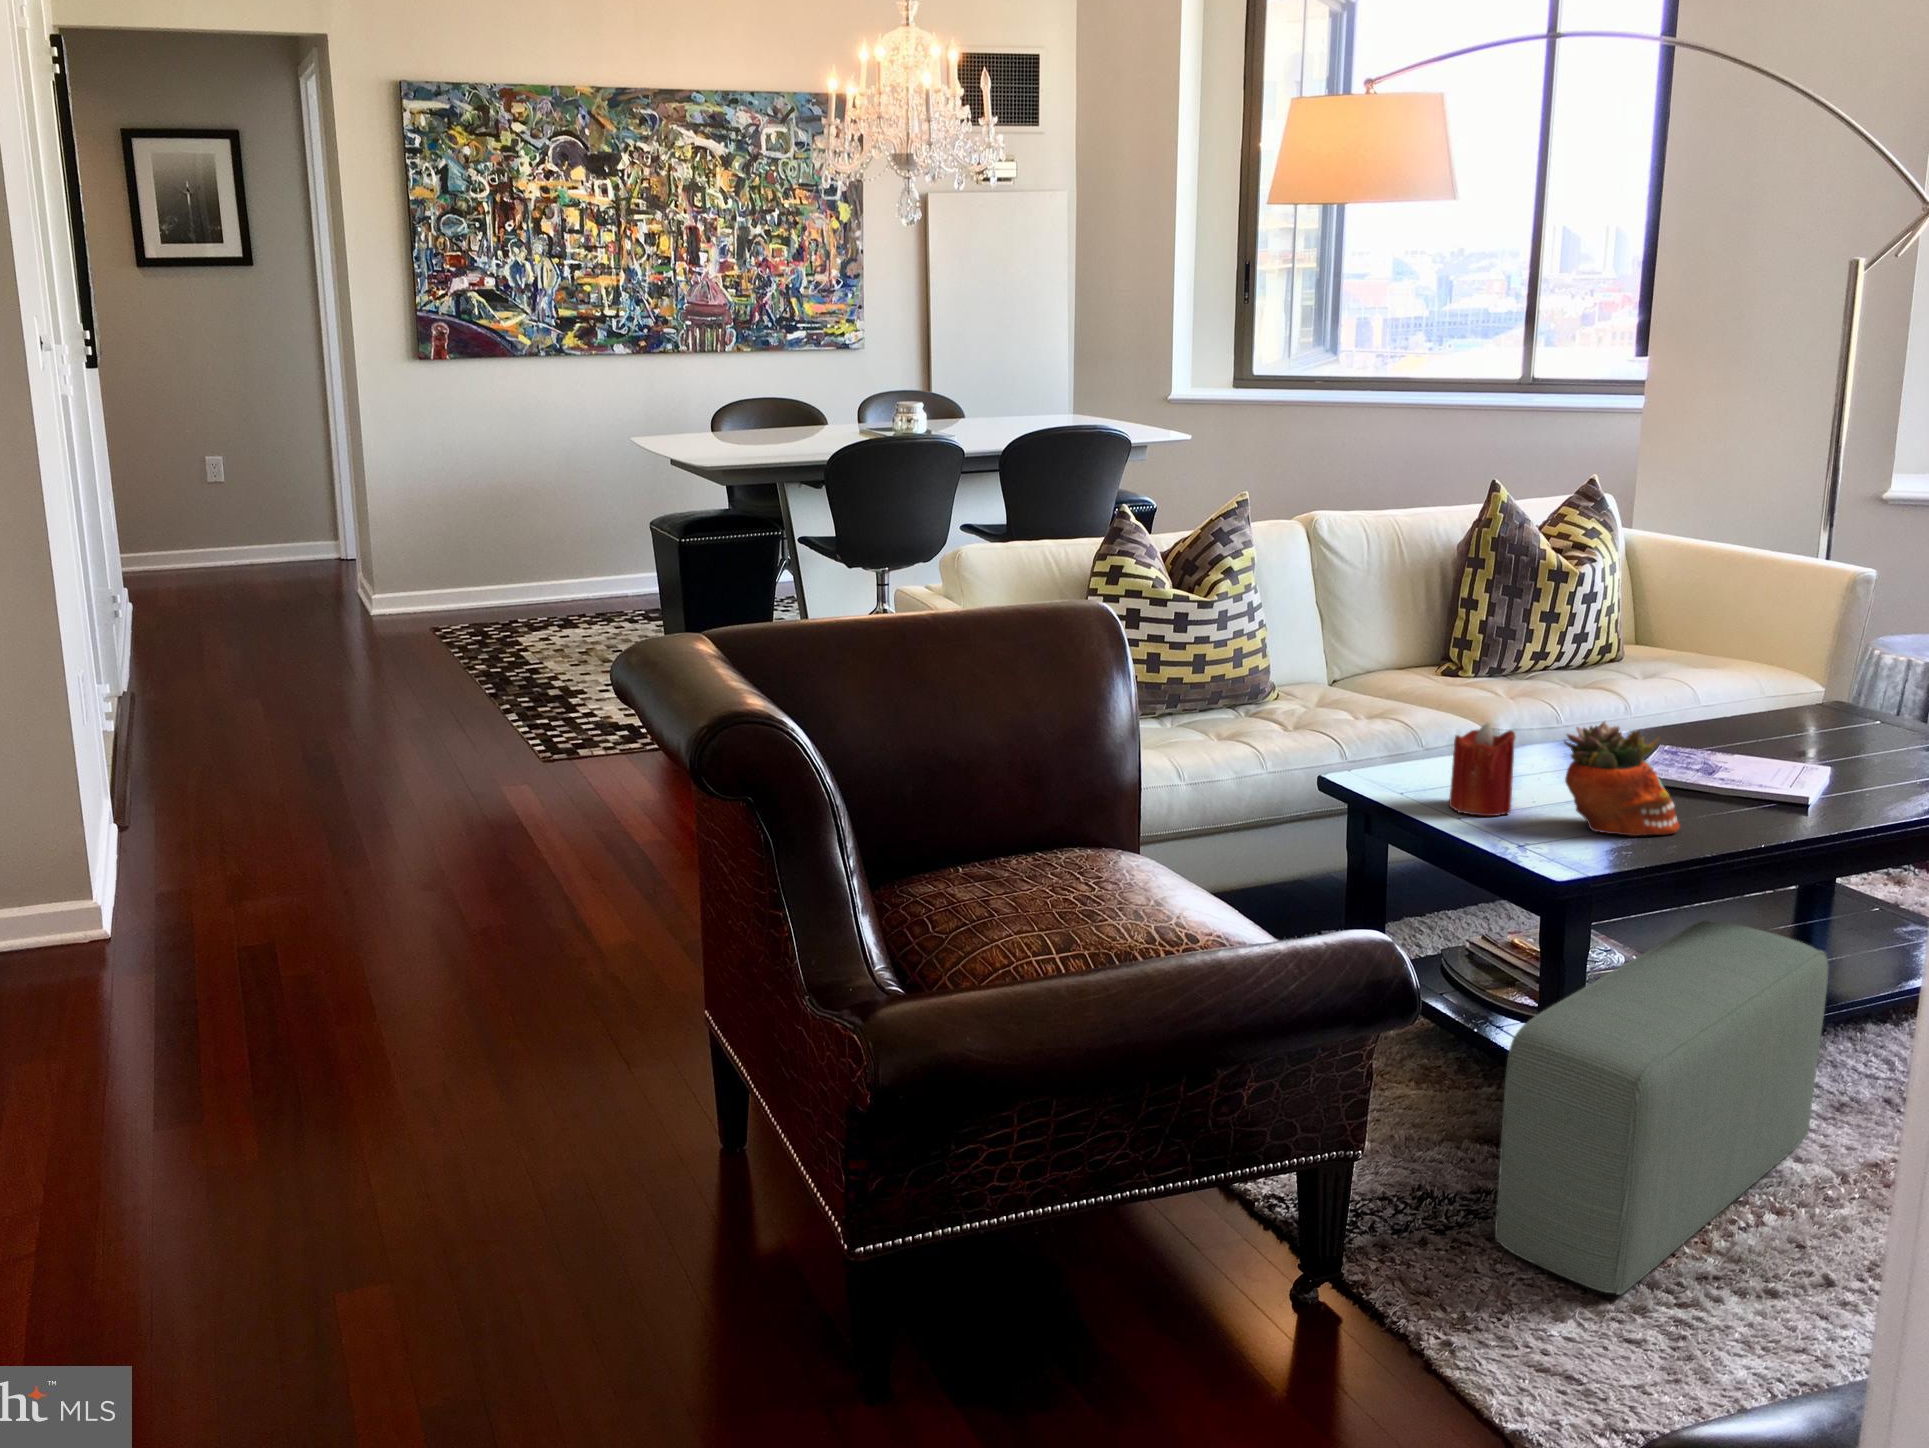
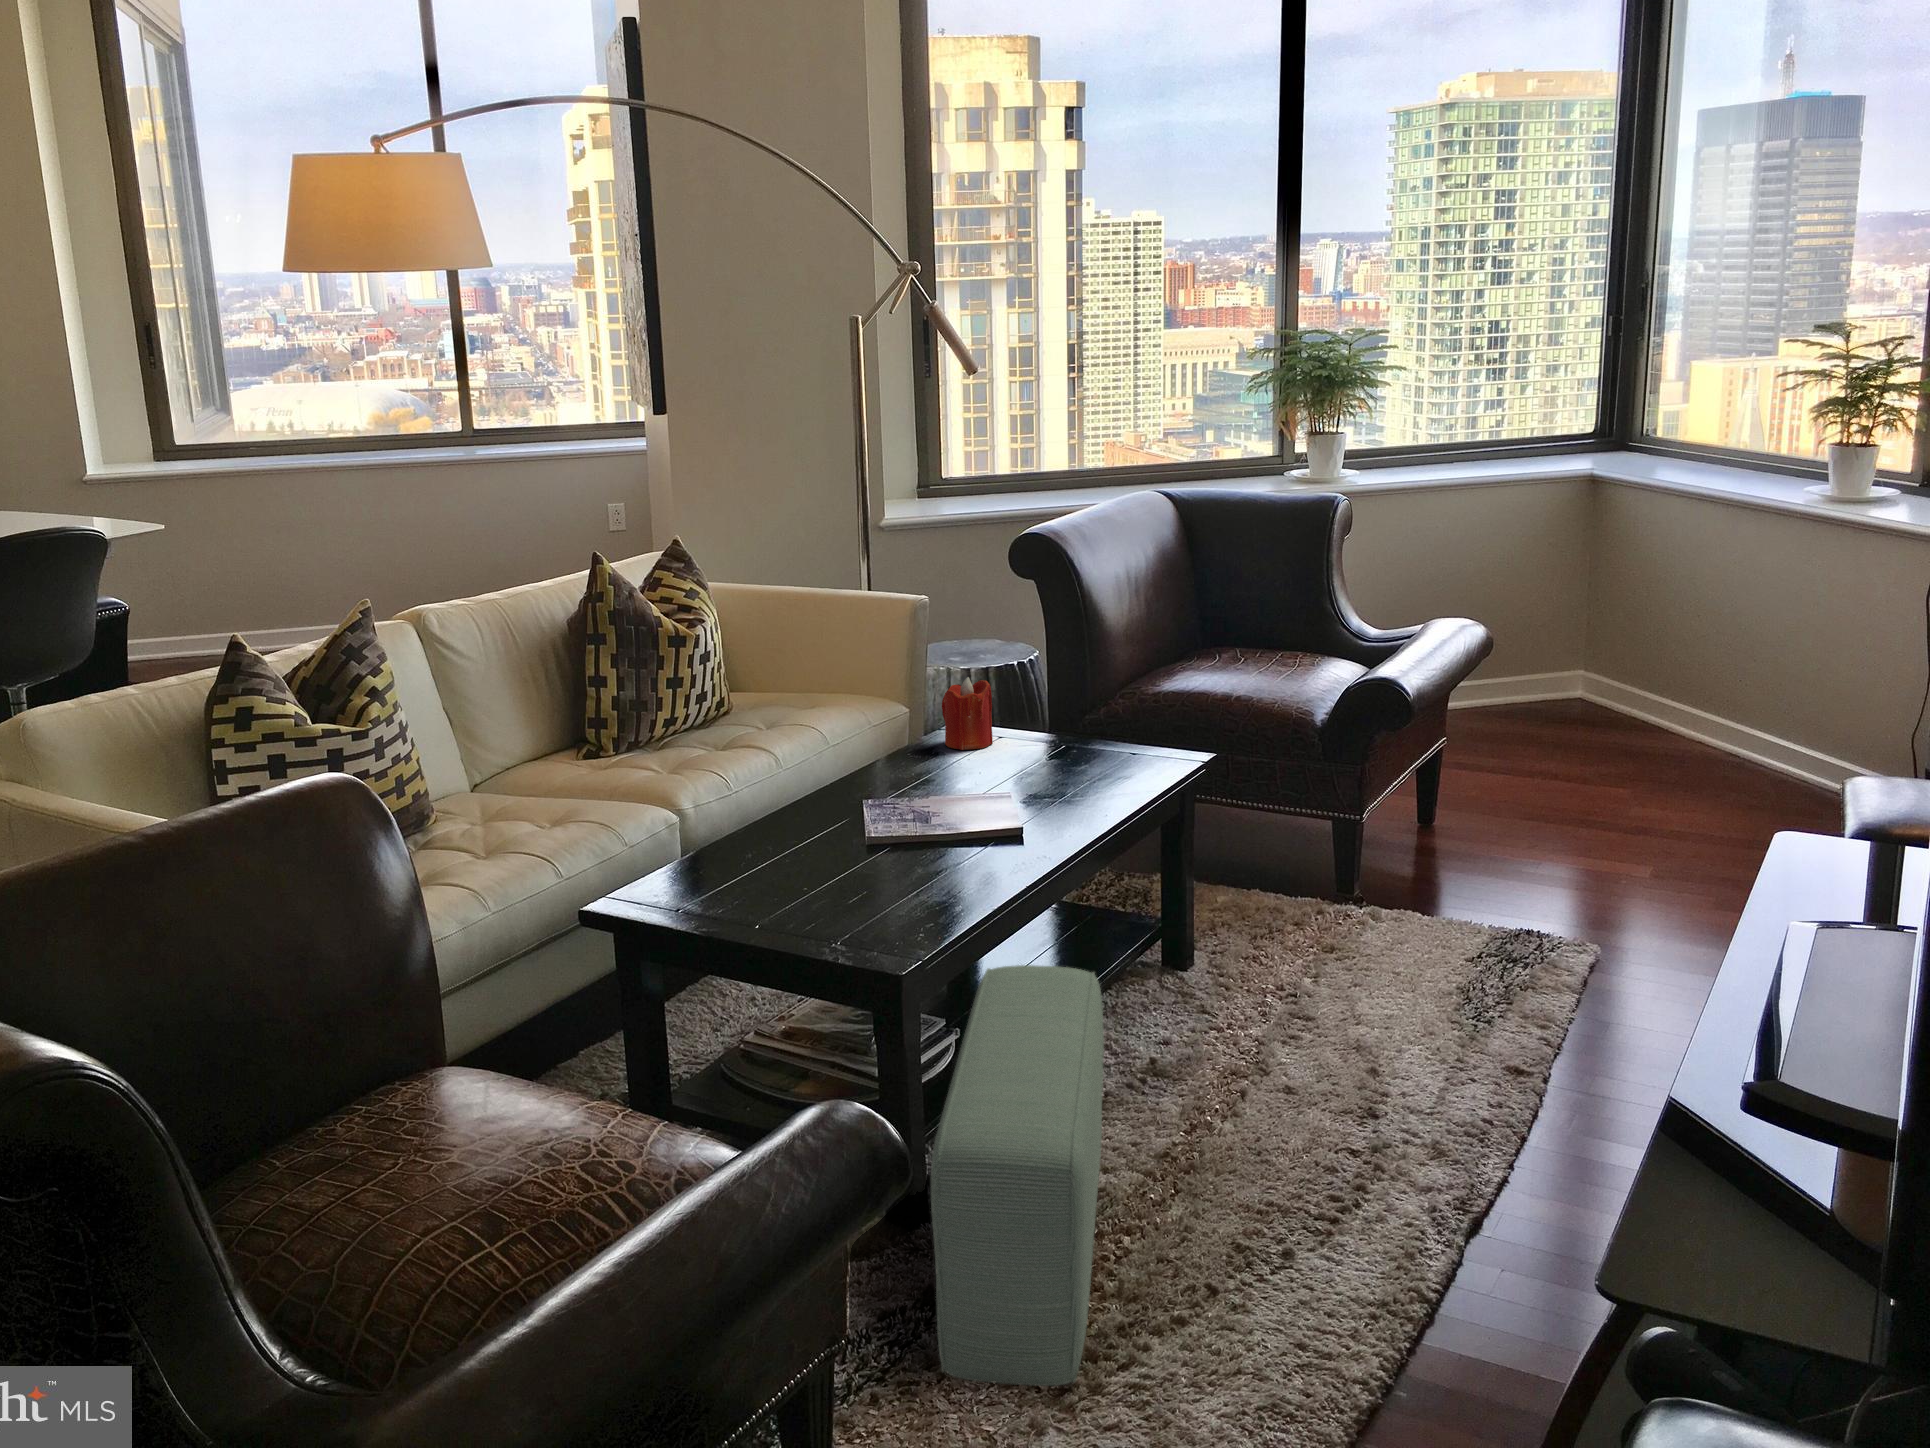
succulent planter: present [1564,721,1680,836] -> none [824,794,938,906]
candle: present [1449,724,1516,816] -> present [942,677,993,750]

